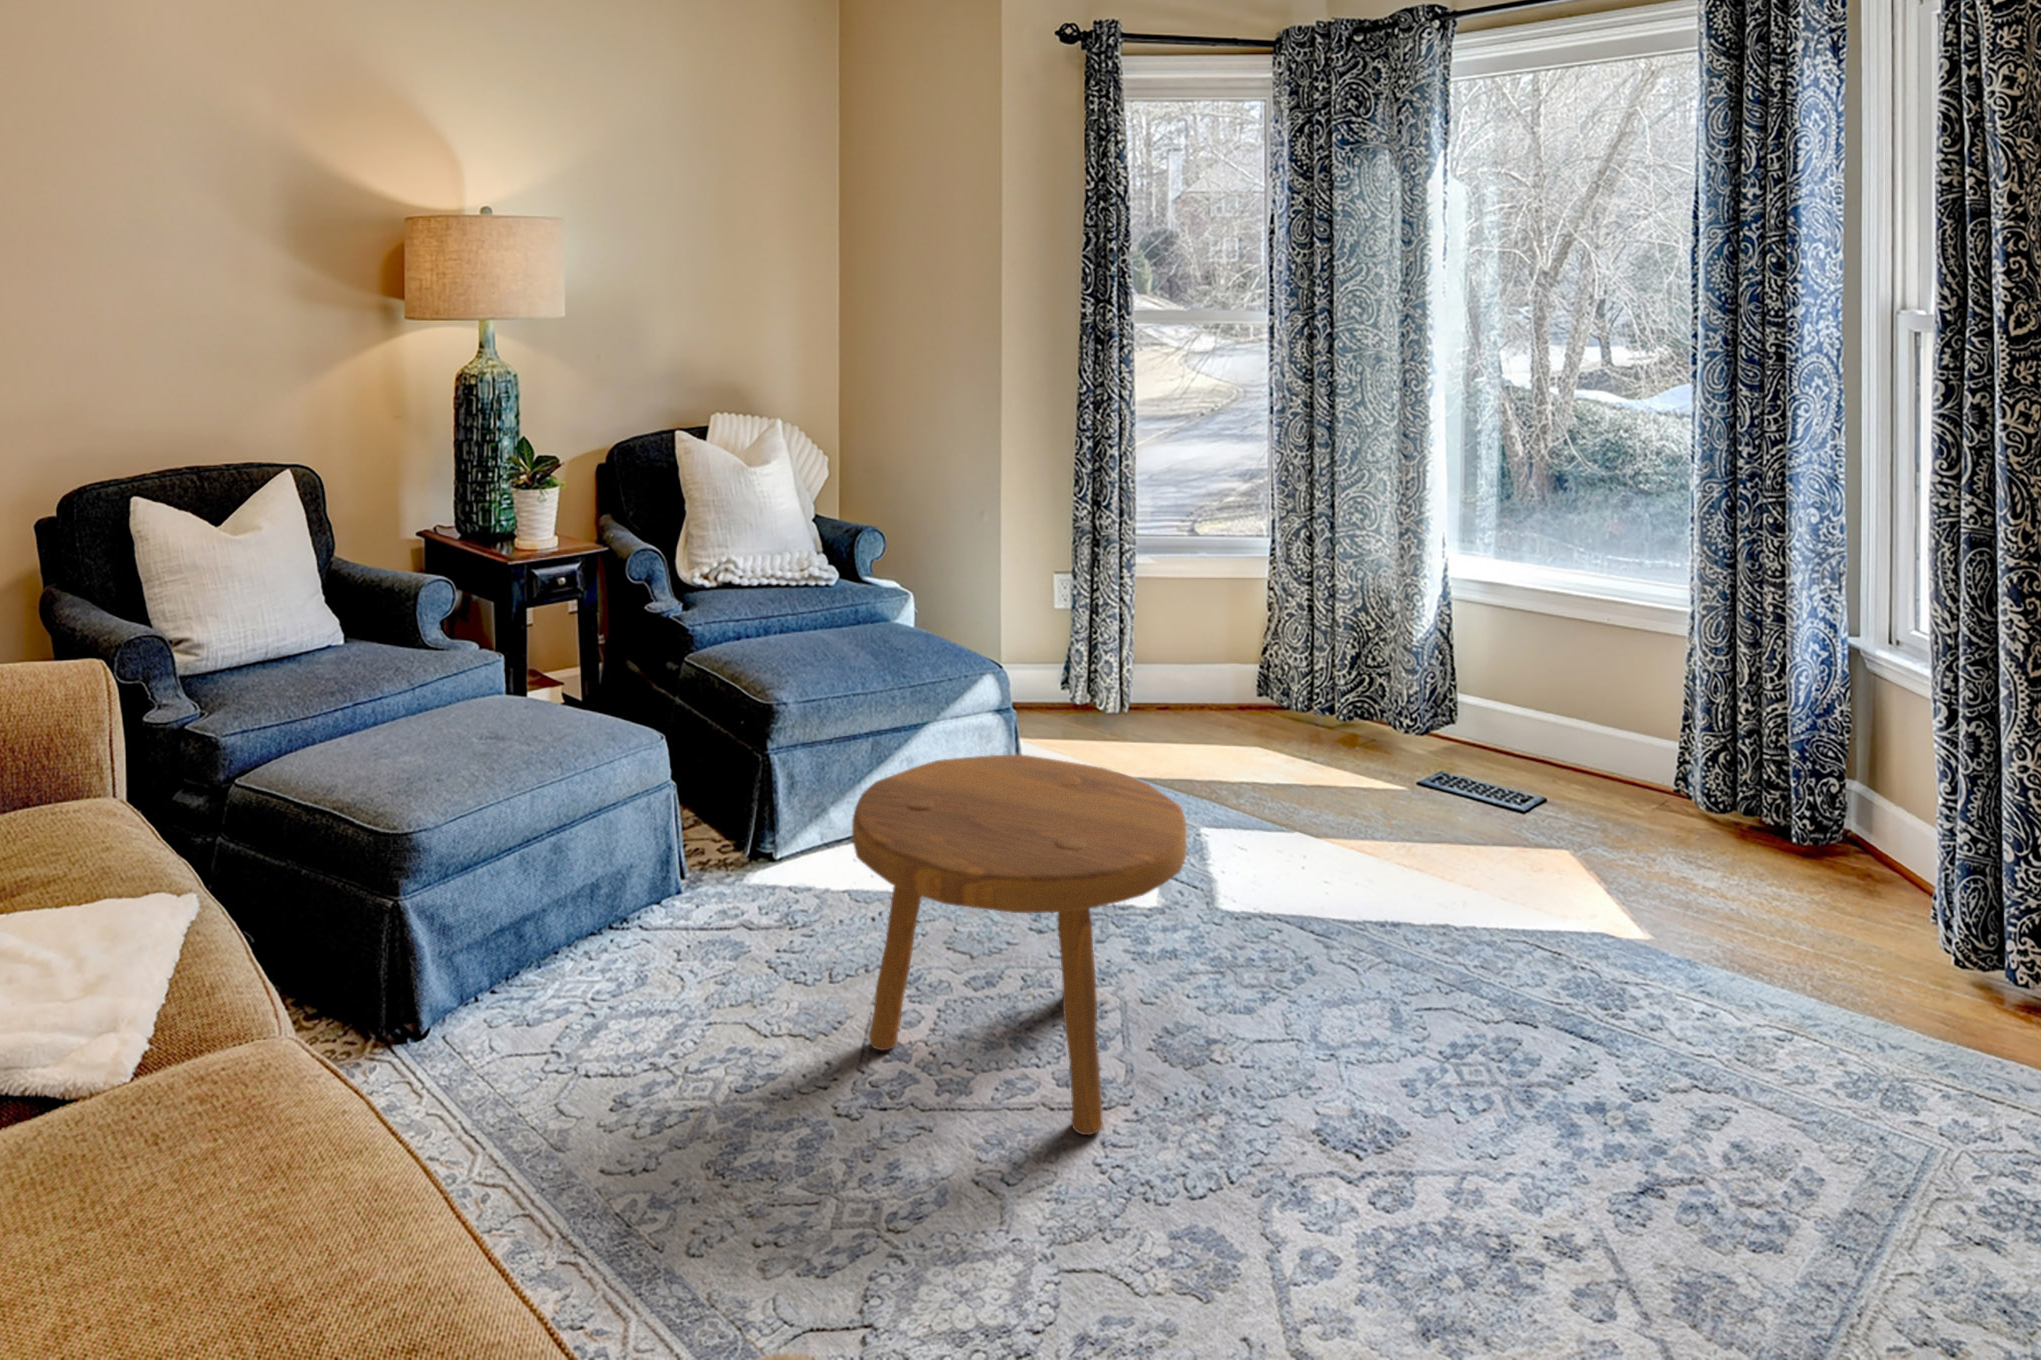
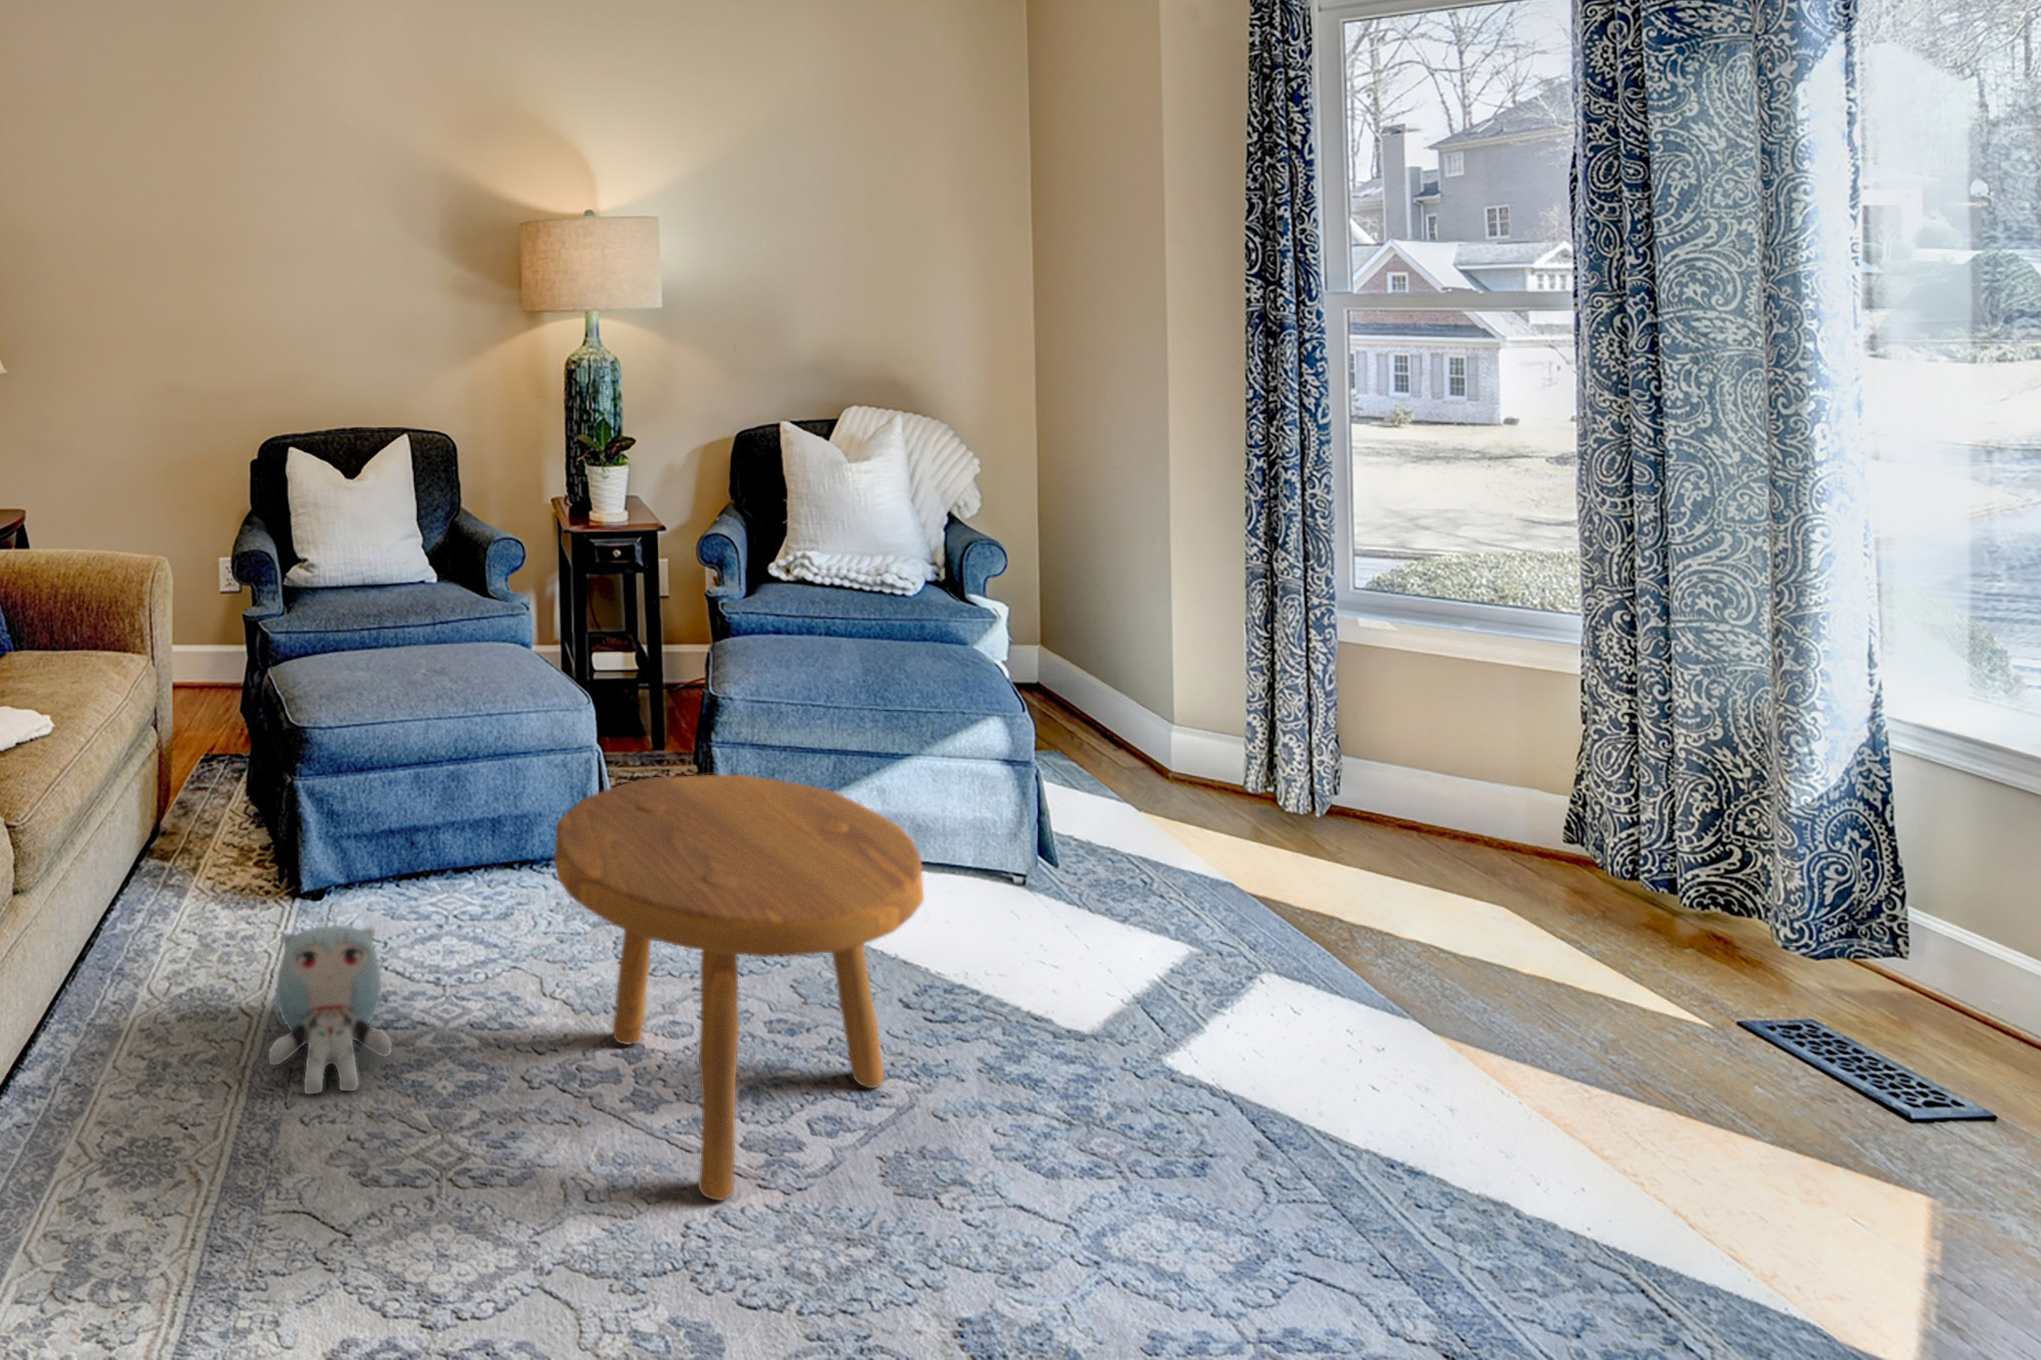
plush toy: none [540,1027,715,1231] -> present [269,926,392,1094]

